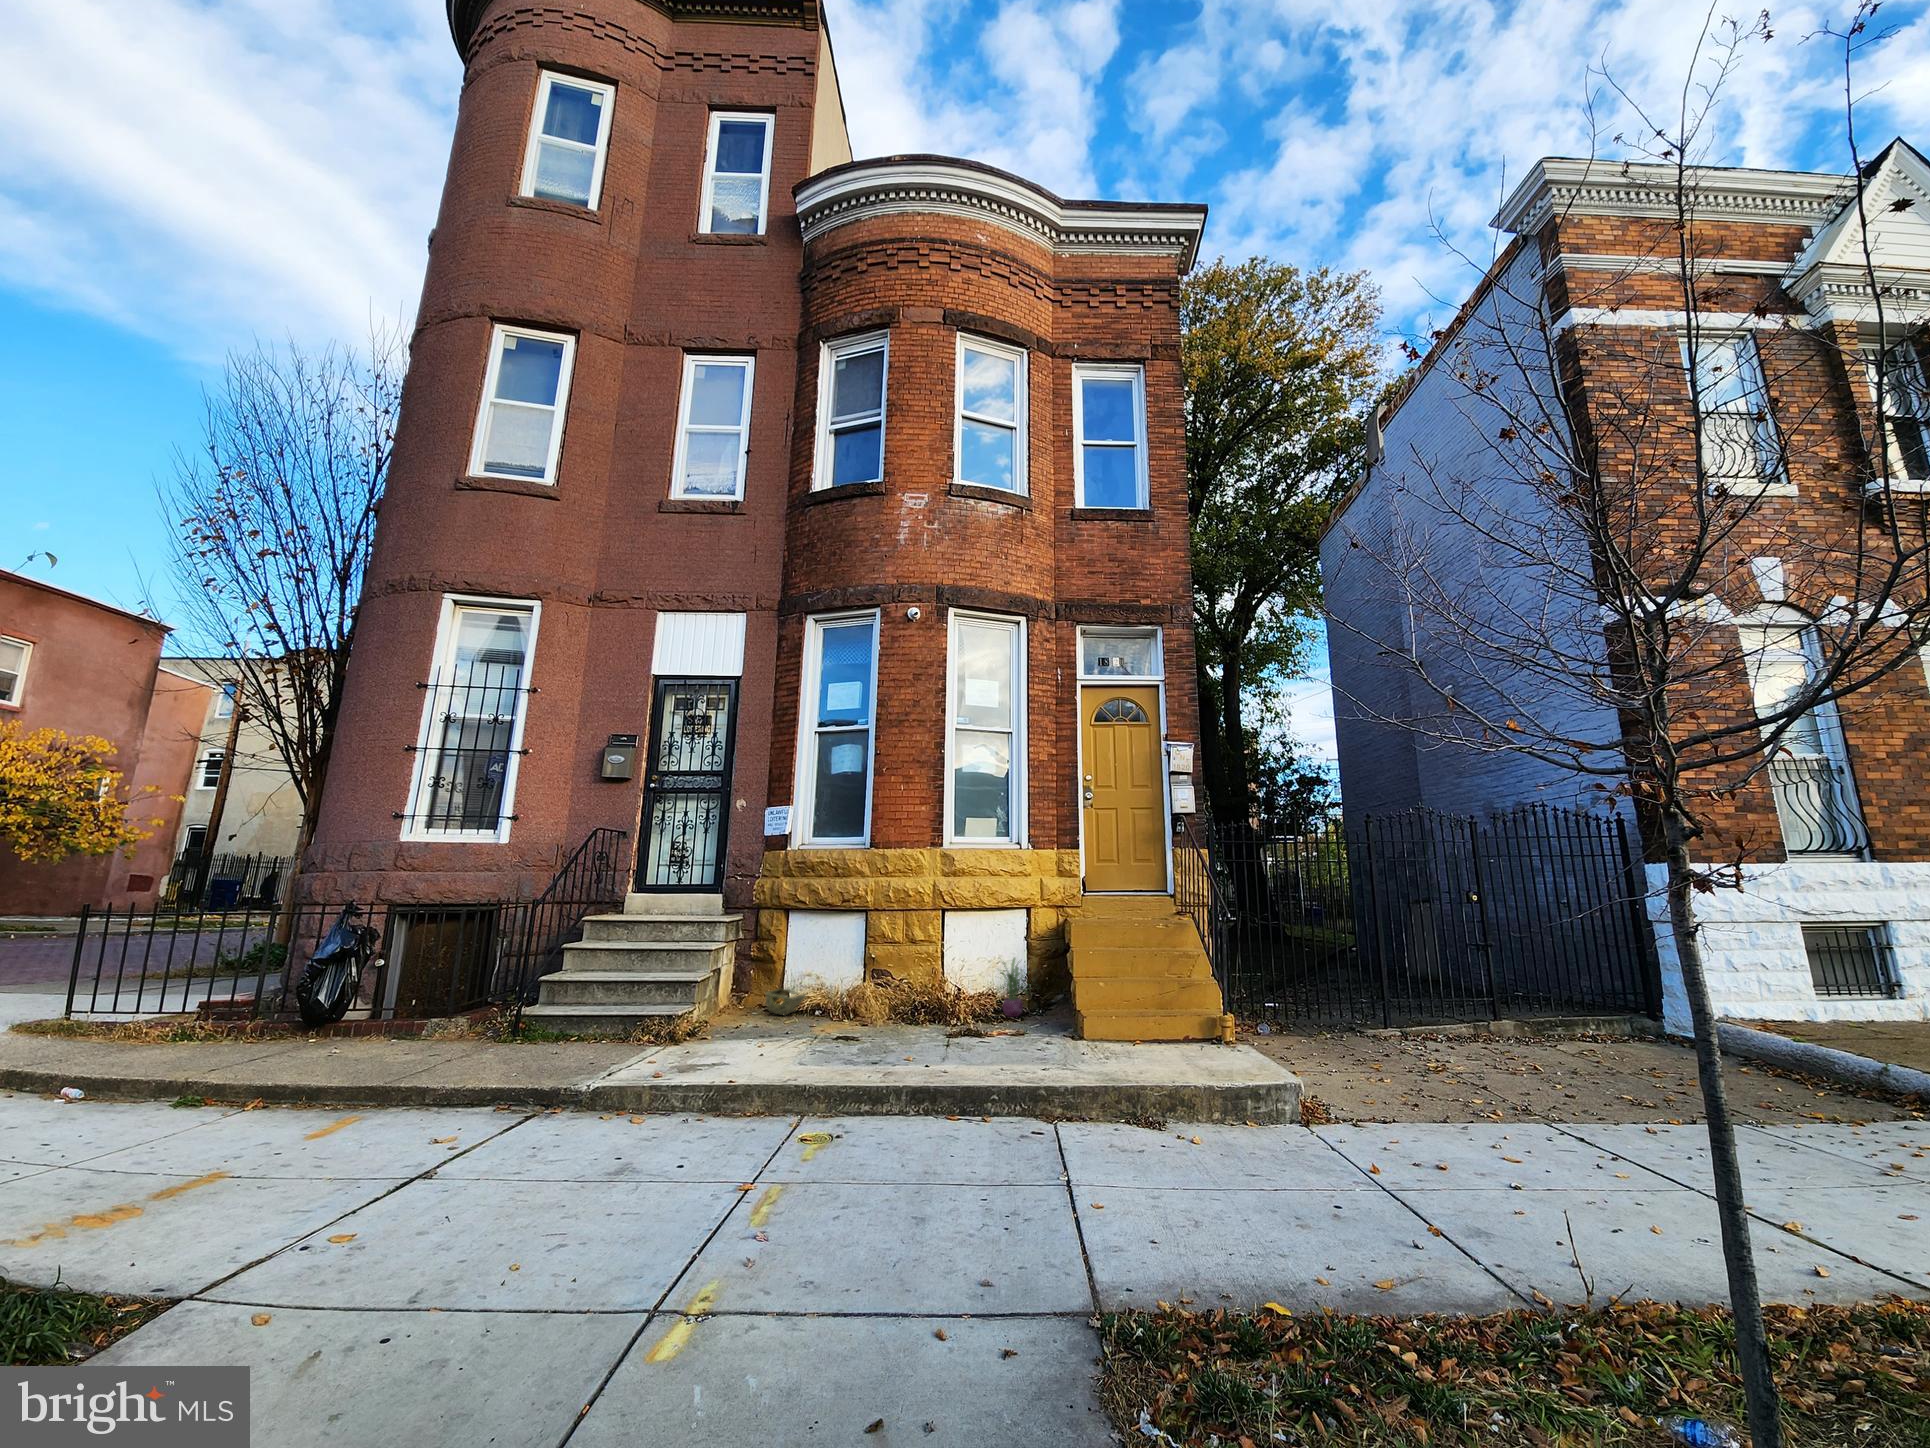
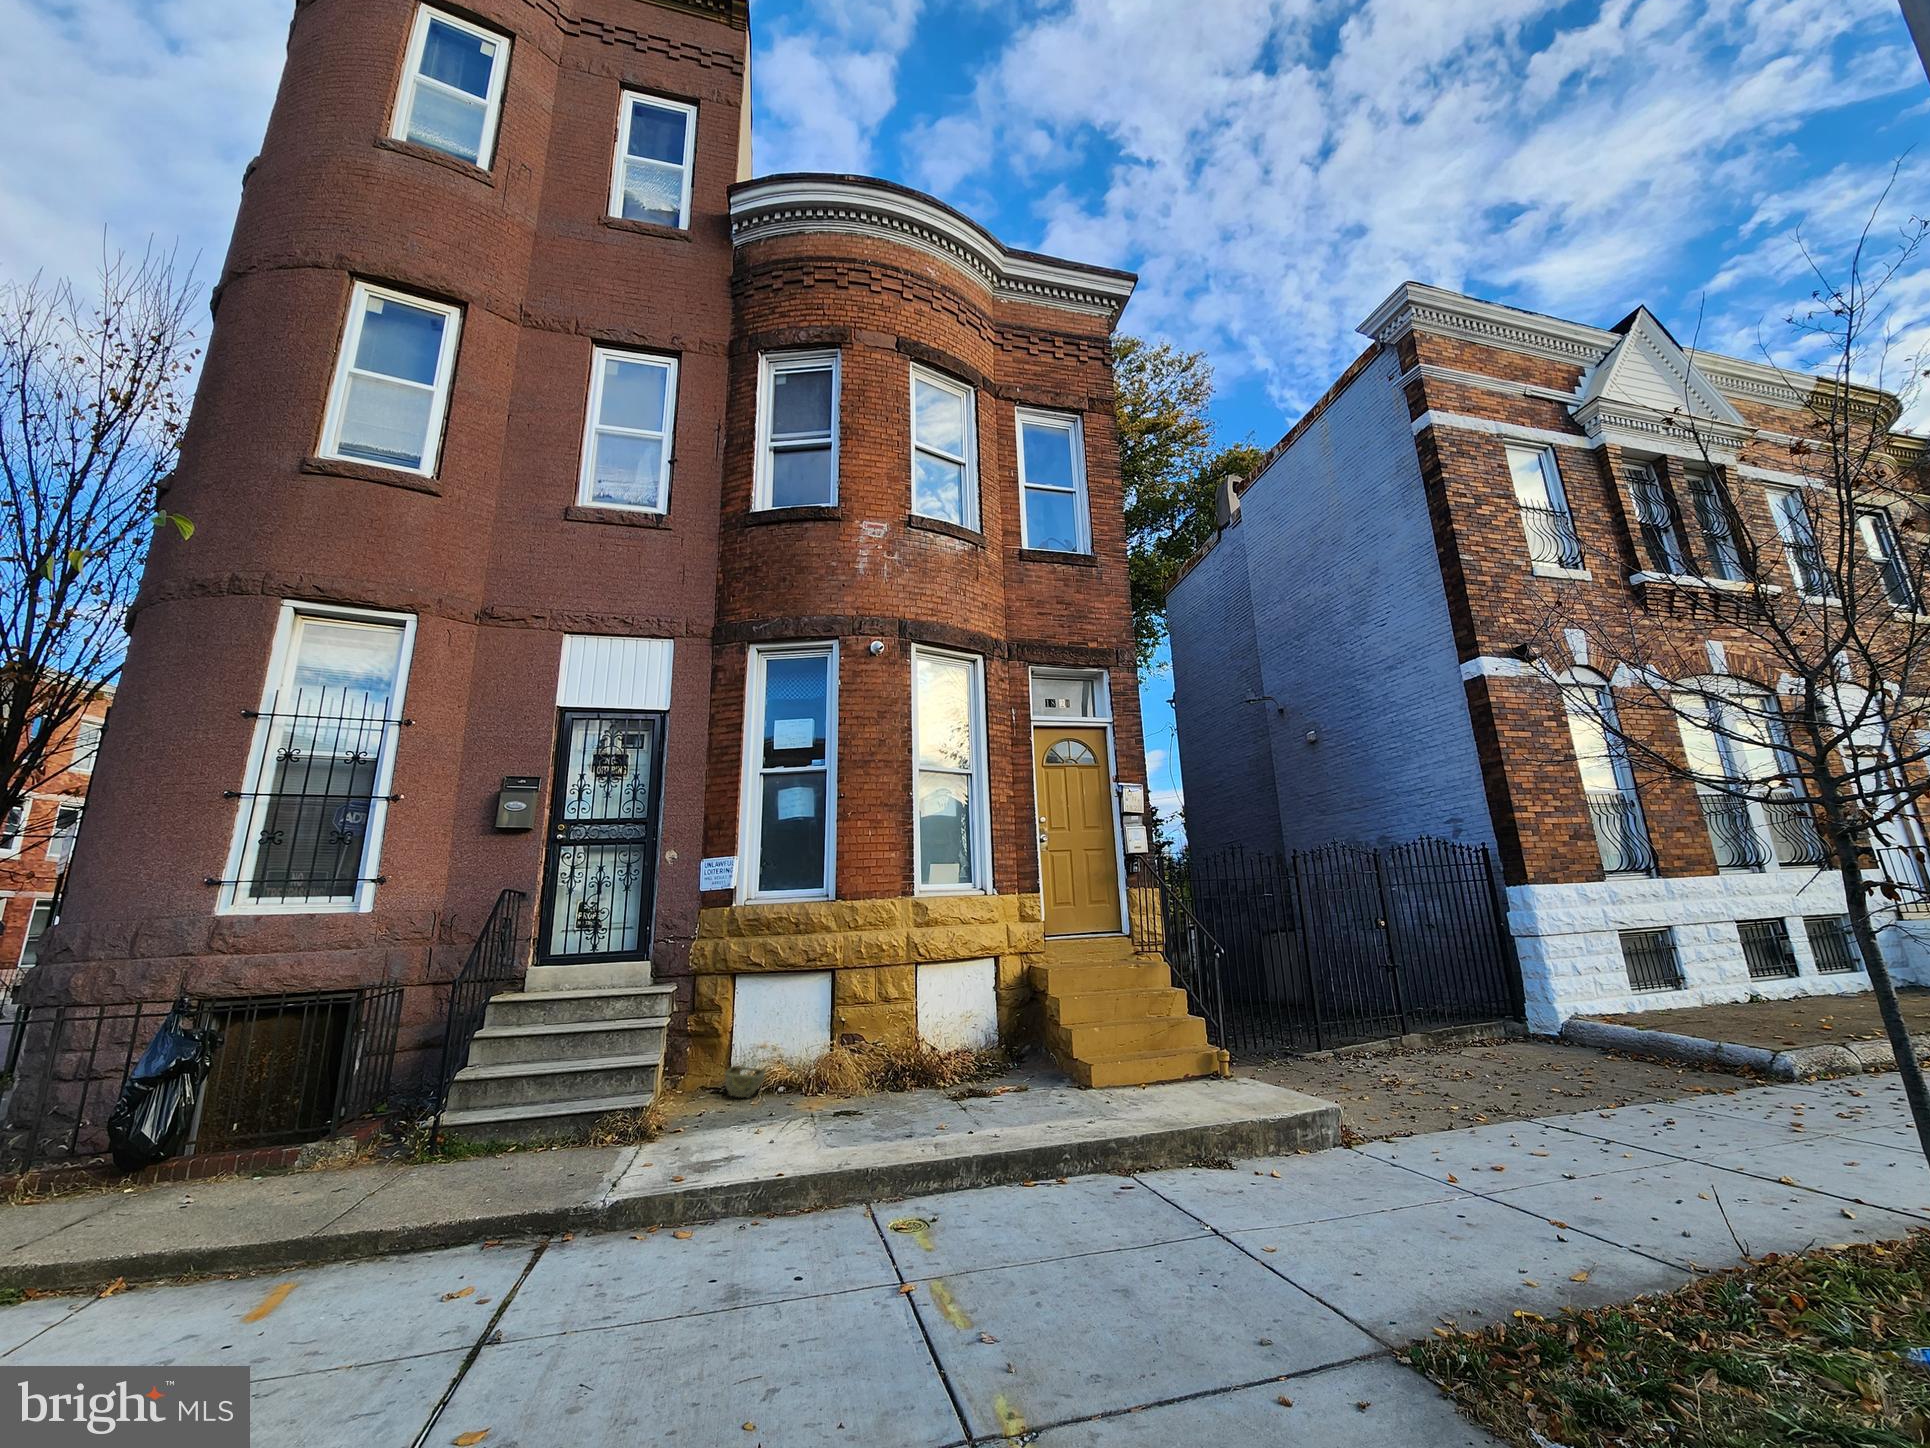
decorative plant: present [998,958,1023,1017] -> none [964,1009,1023,1074]

